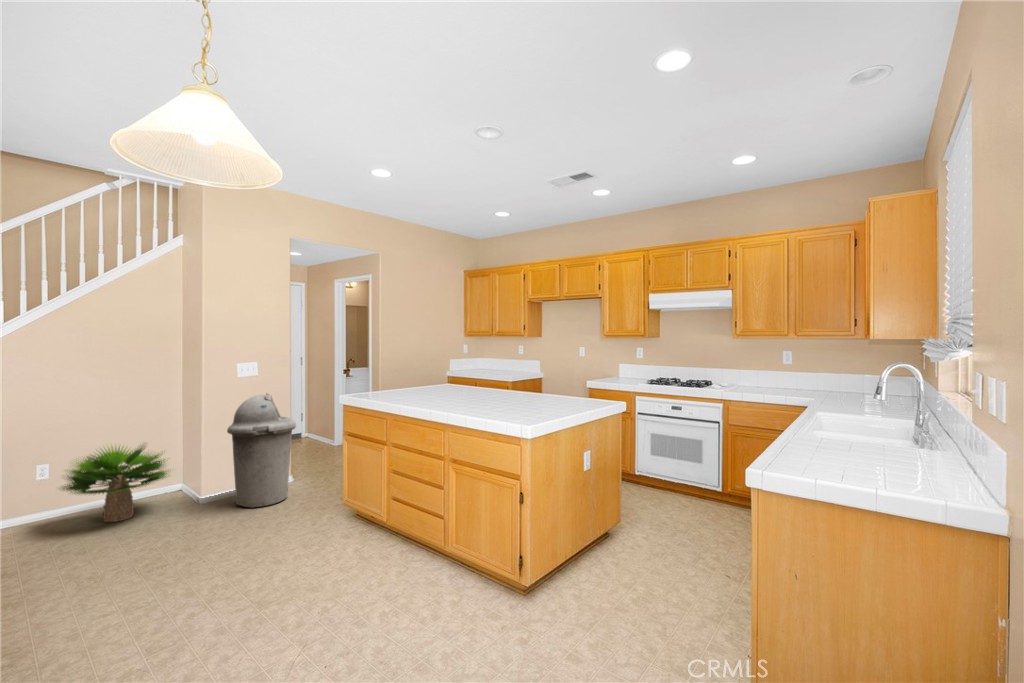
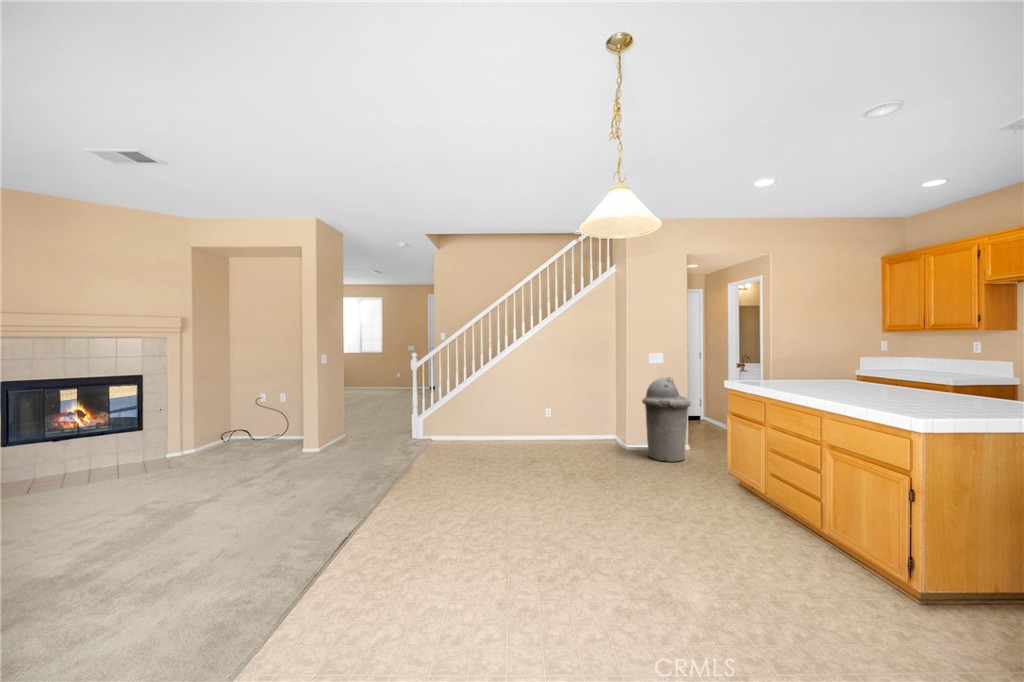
potted plant: present [62,445,167,522] -> none [554,401,612,450]

